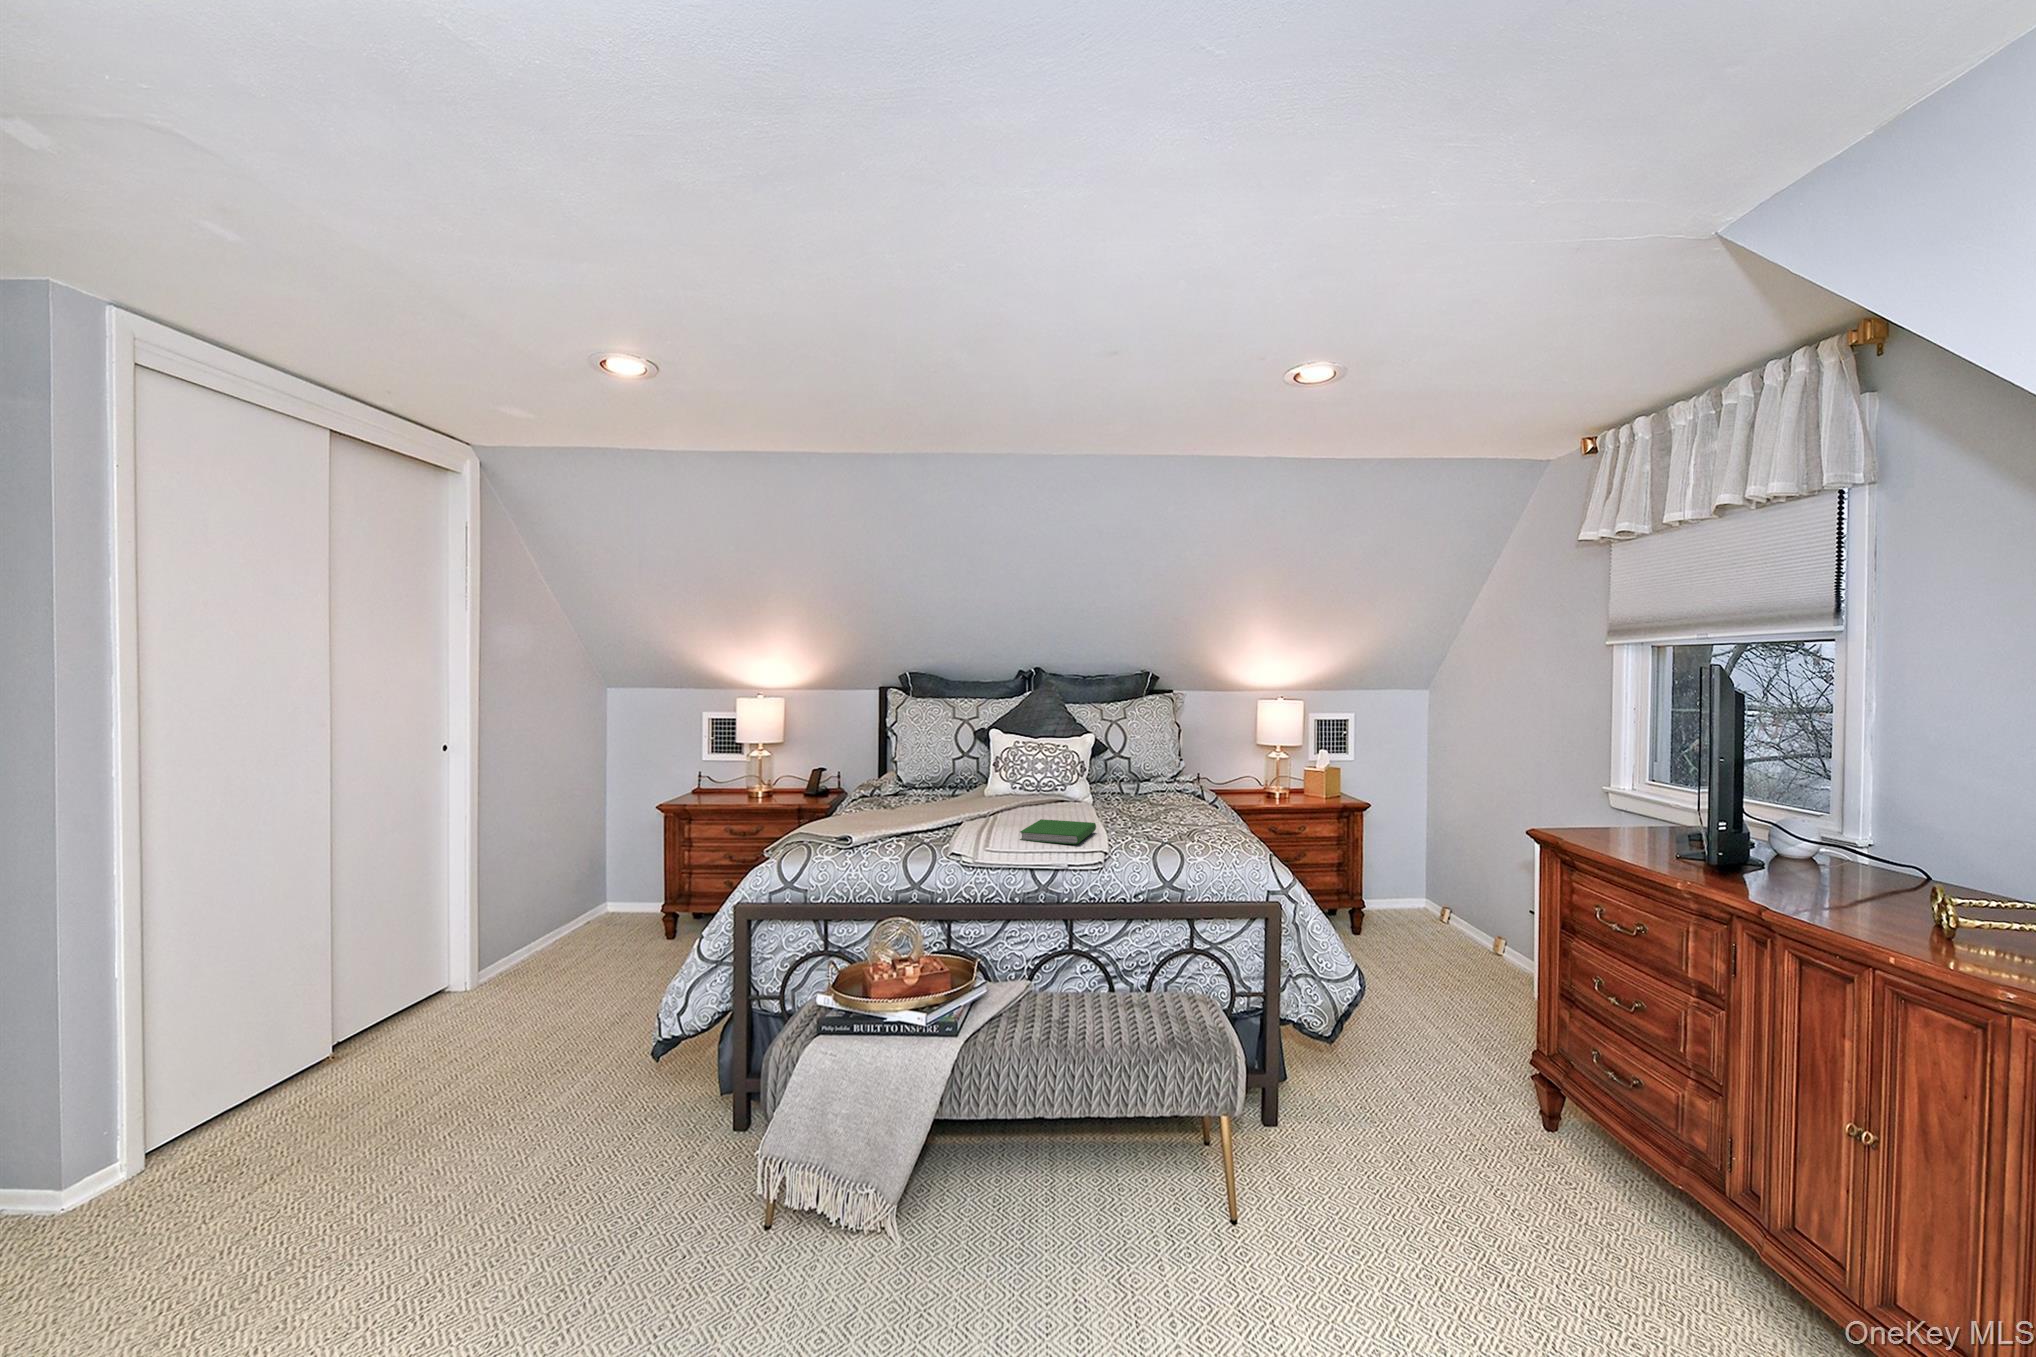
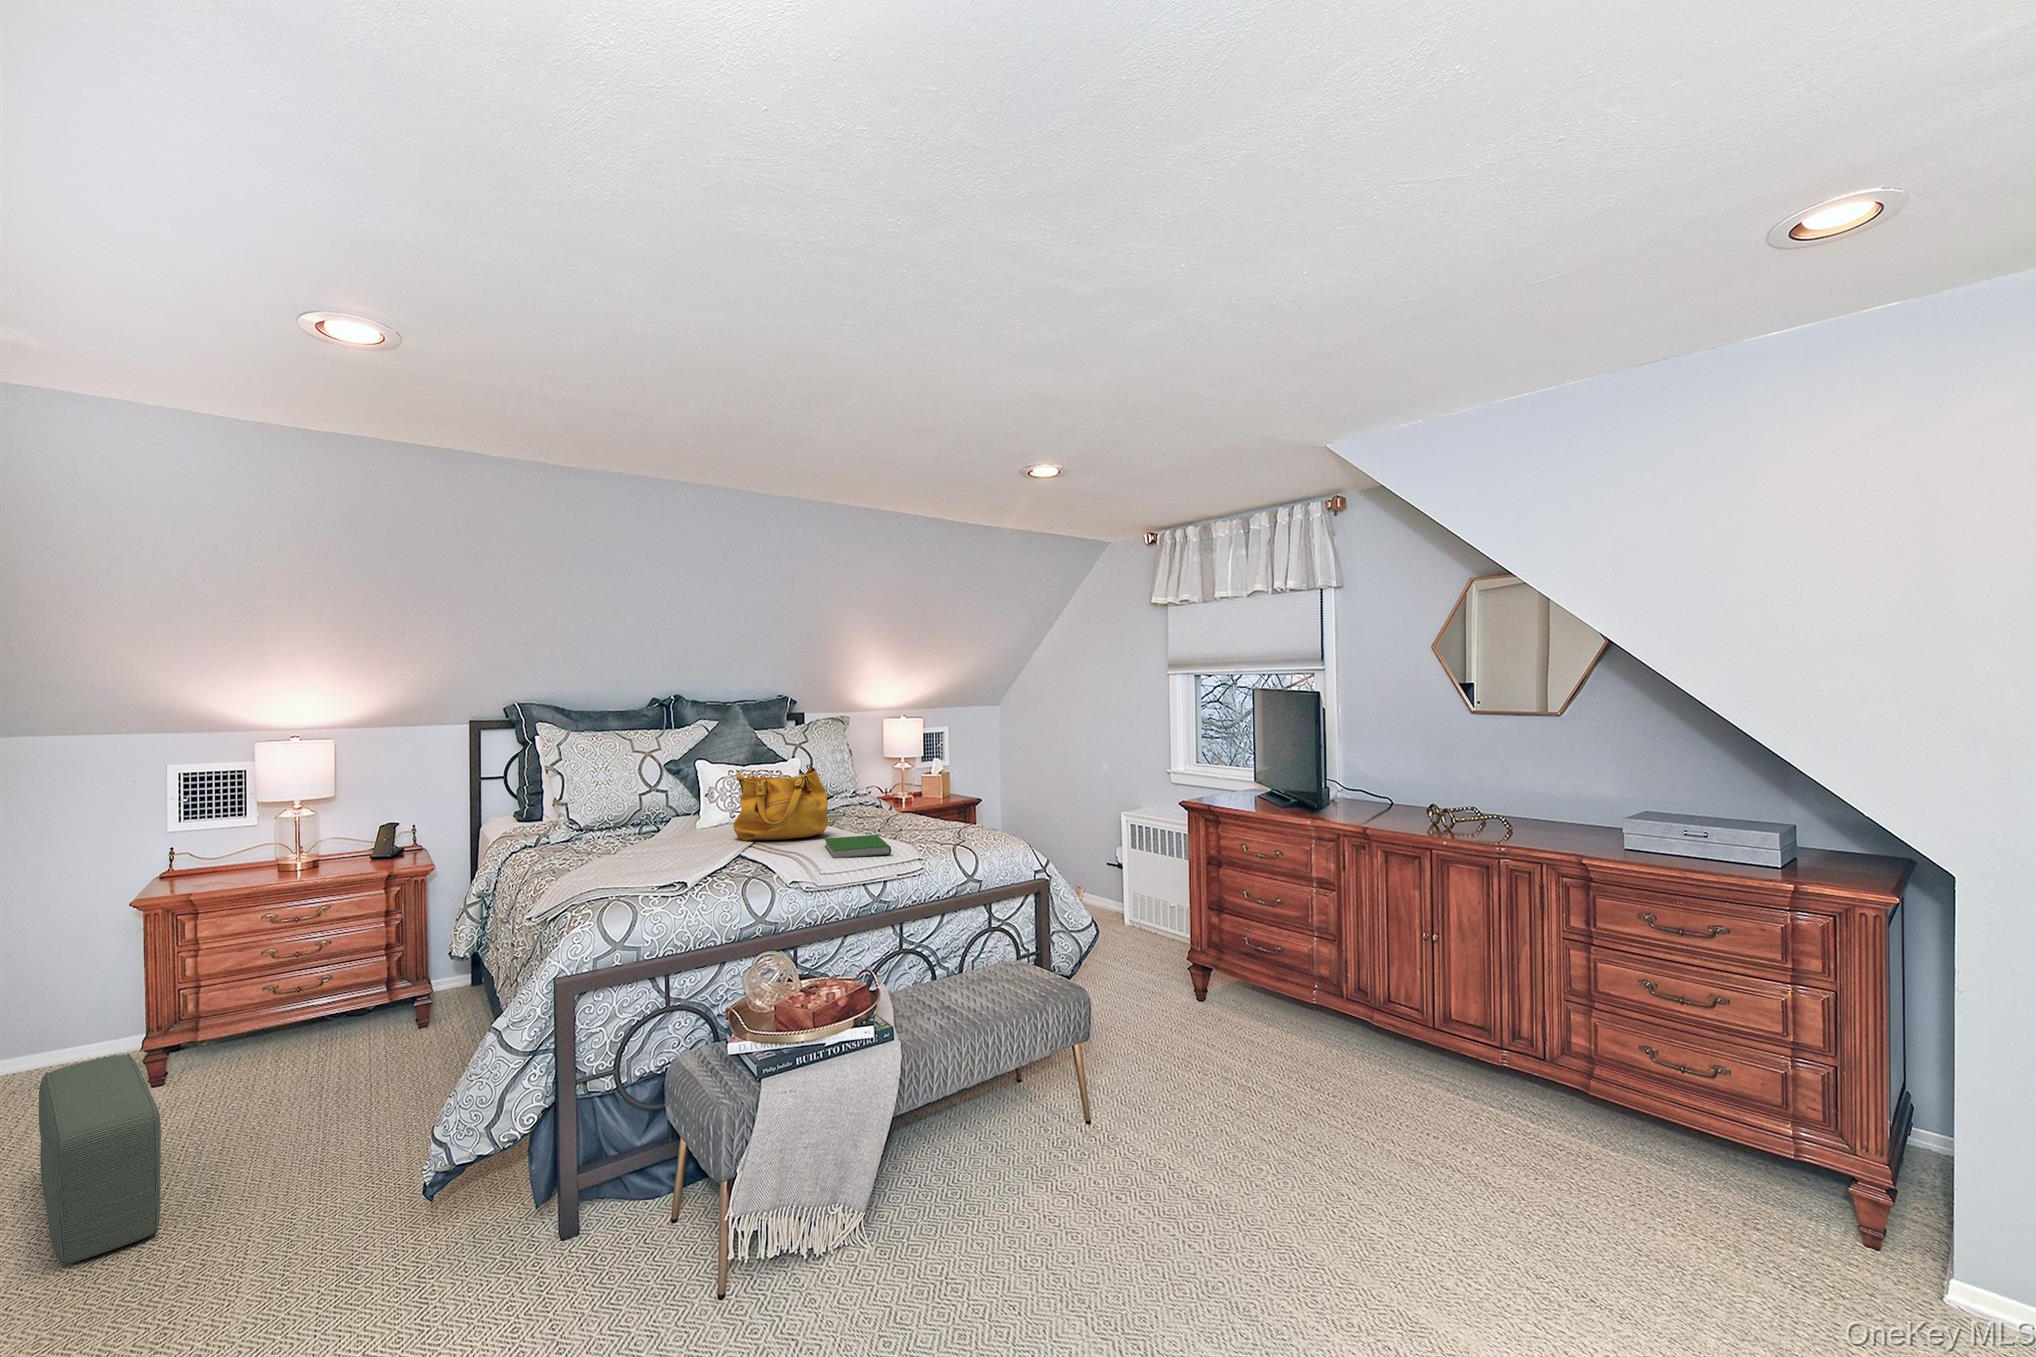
handbag: none [979,742,1071,816] -> present [734,765,828,841]
pouf: none [494,906,585,1036] -> present [39,1054,161,1264]

